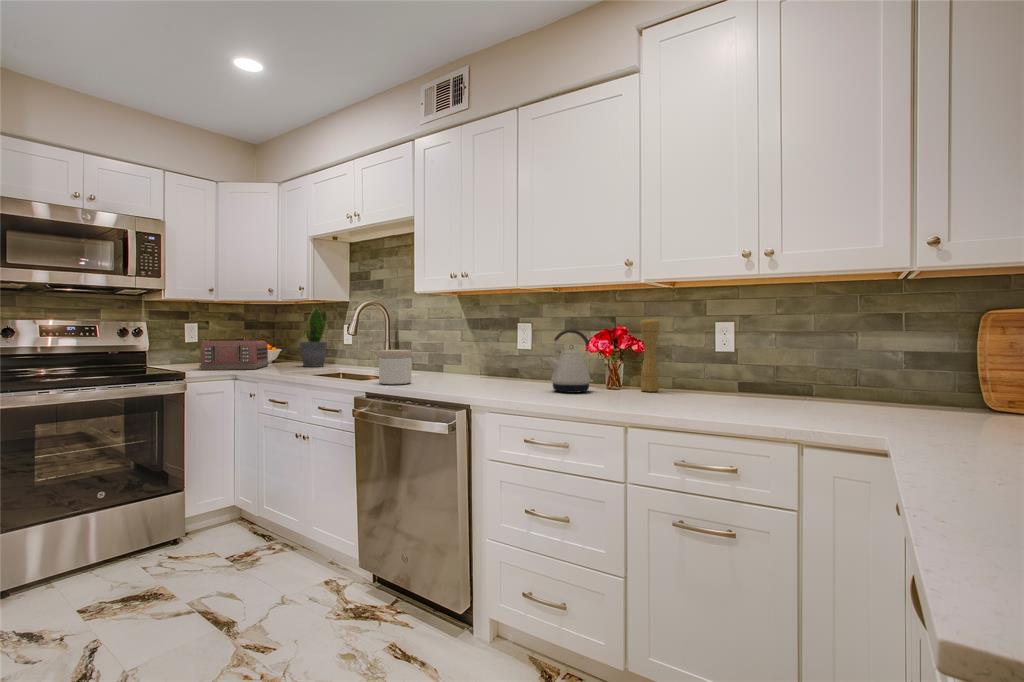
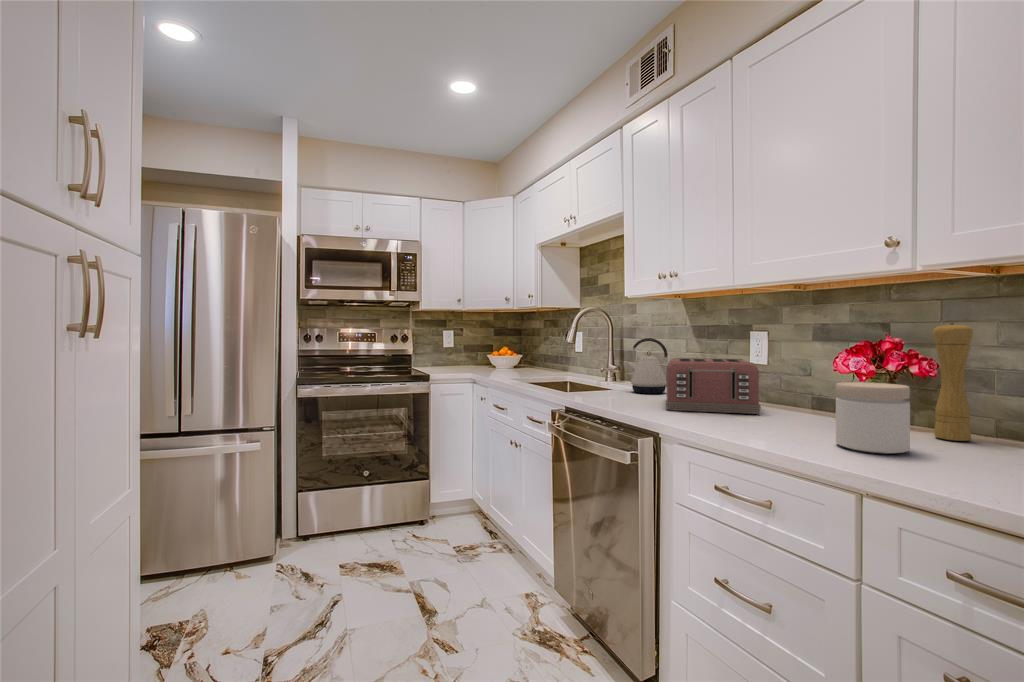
potted plant: present [300,307,327,367] -> none [530,314,557,374]
kettle: present [546,330,593,393] -> present [626,338,668,394]
toaster: present [199,340,269,370] -> present [666,358,760,414]
jar: present [379,350,411,384] -> present [836,382,910,454]

